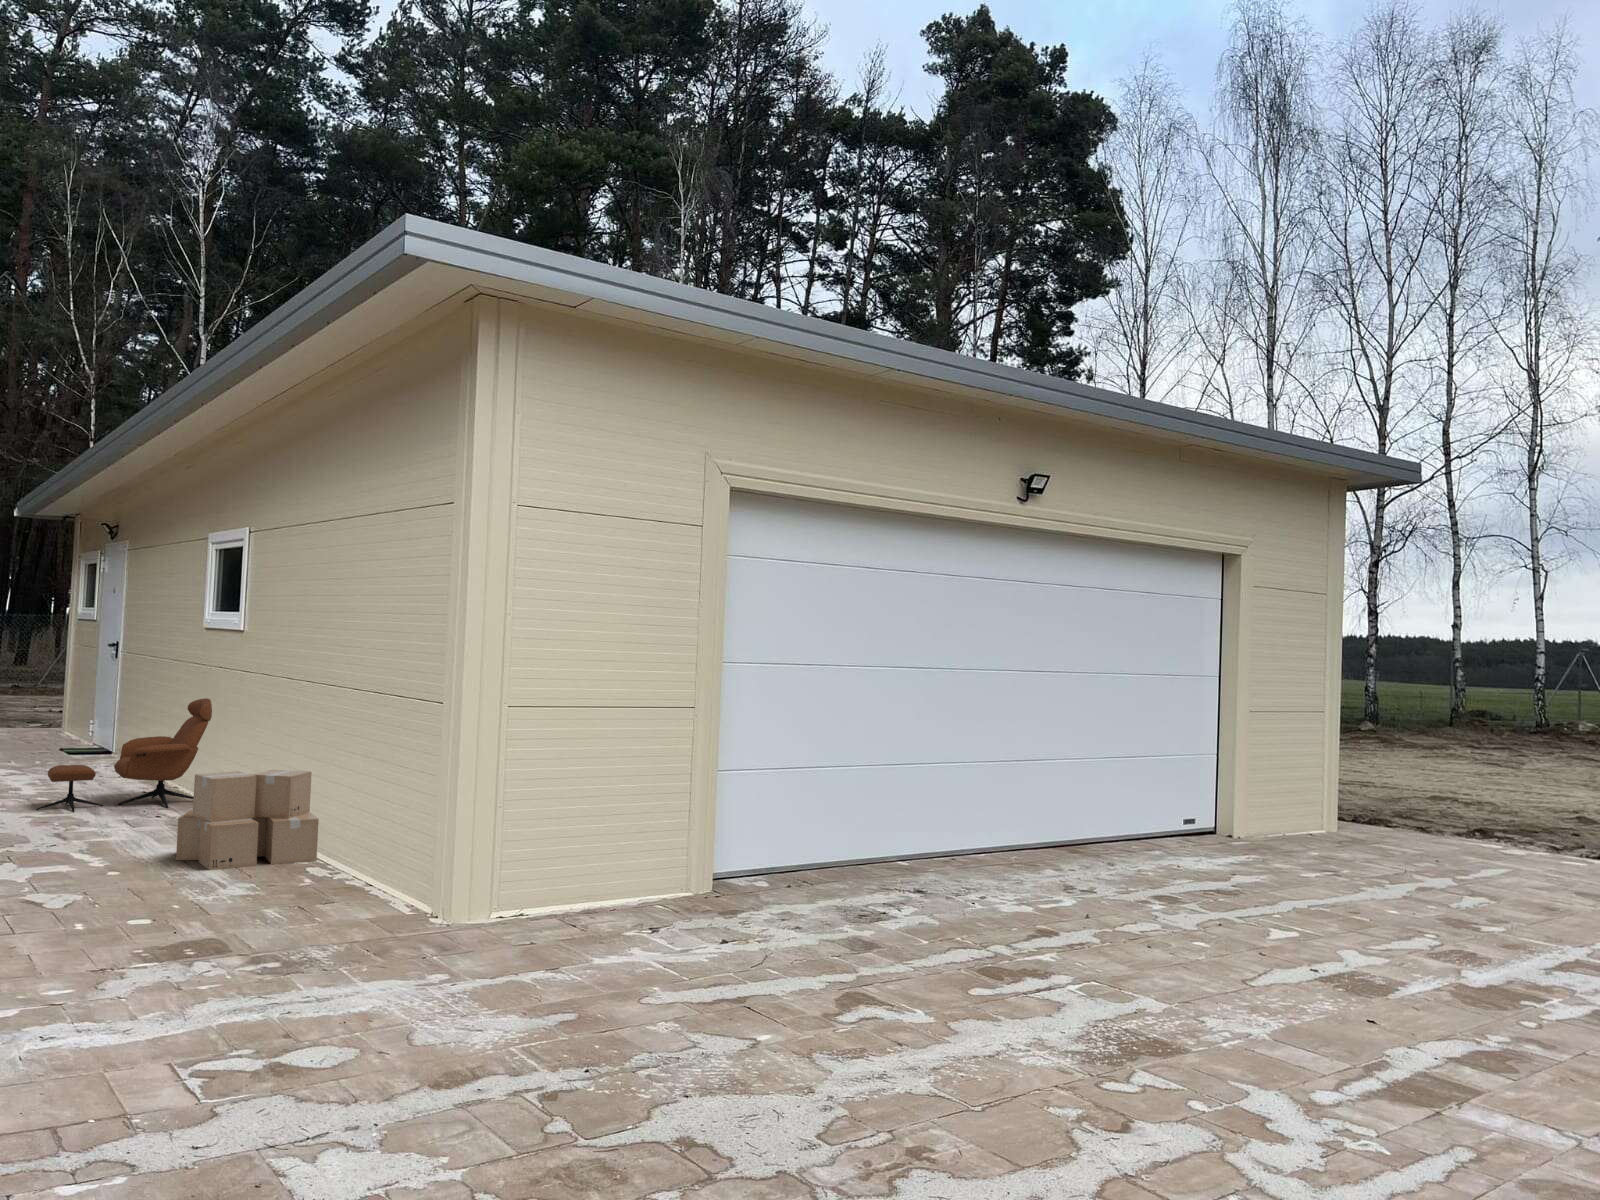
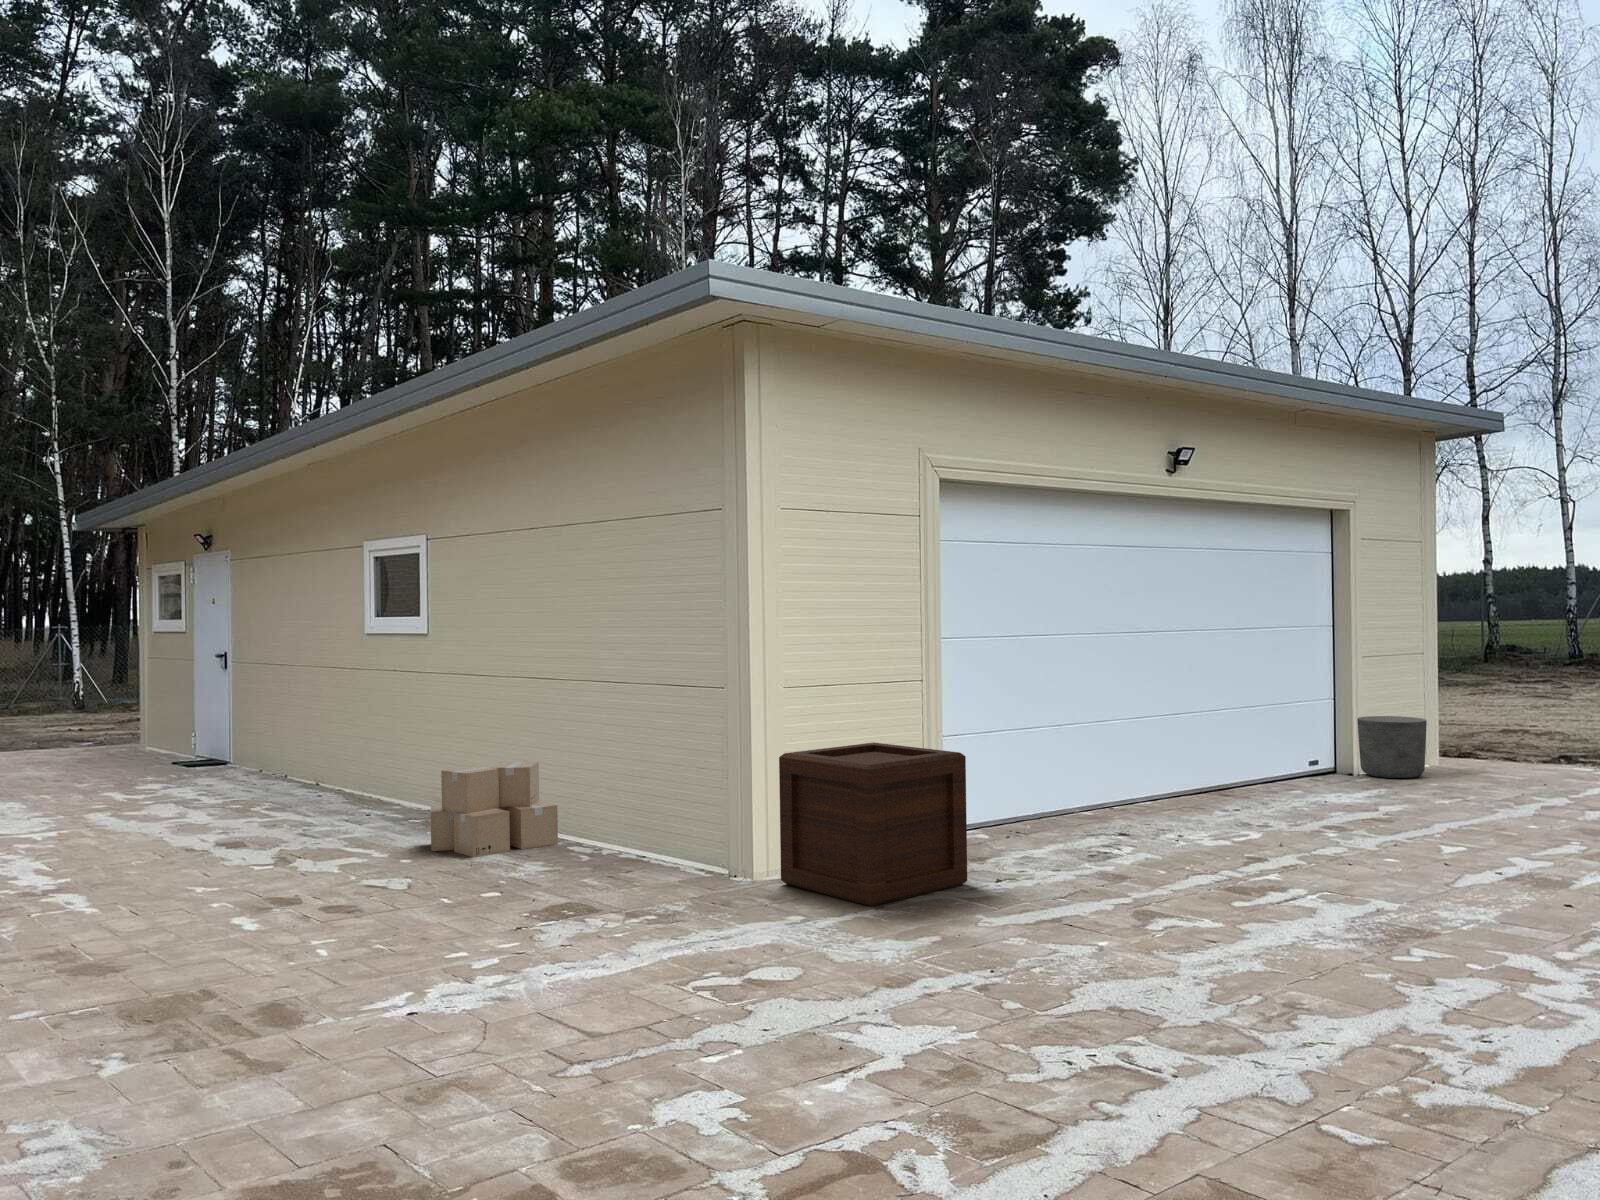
lounge chair: present [36,698,212,812] -> none [229,701,378,818]
wooden crate: none [485,772,694,960] -> present [779,743,967,906]
planter: none [1239,775,1311,844] -> present [1357,716,1427,778]

